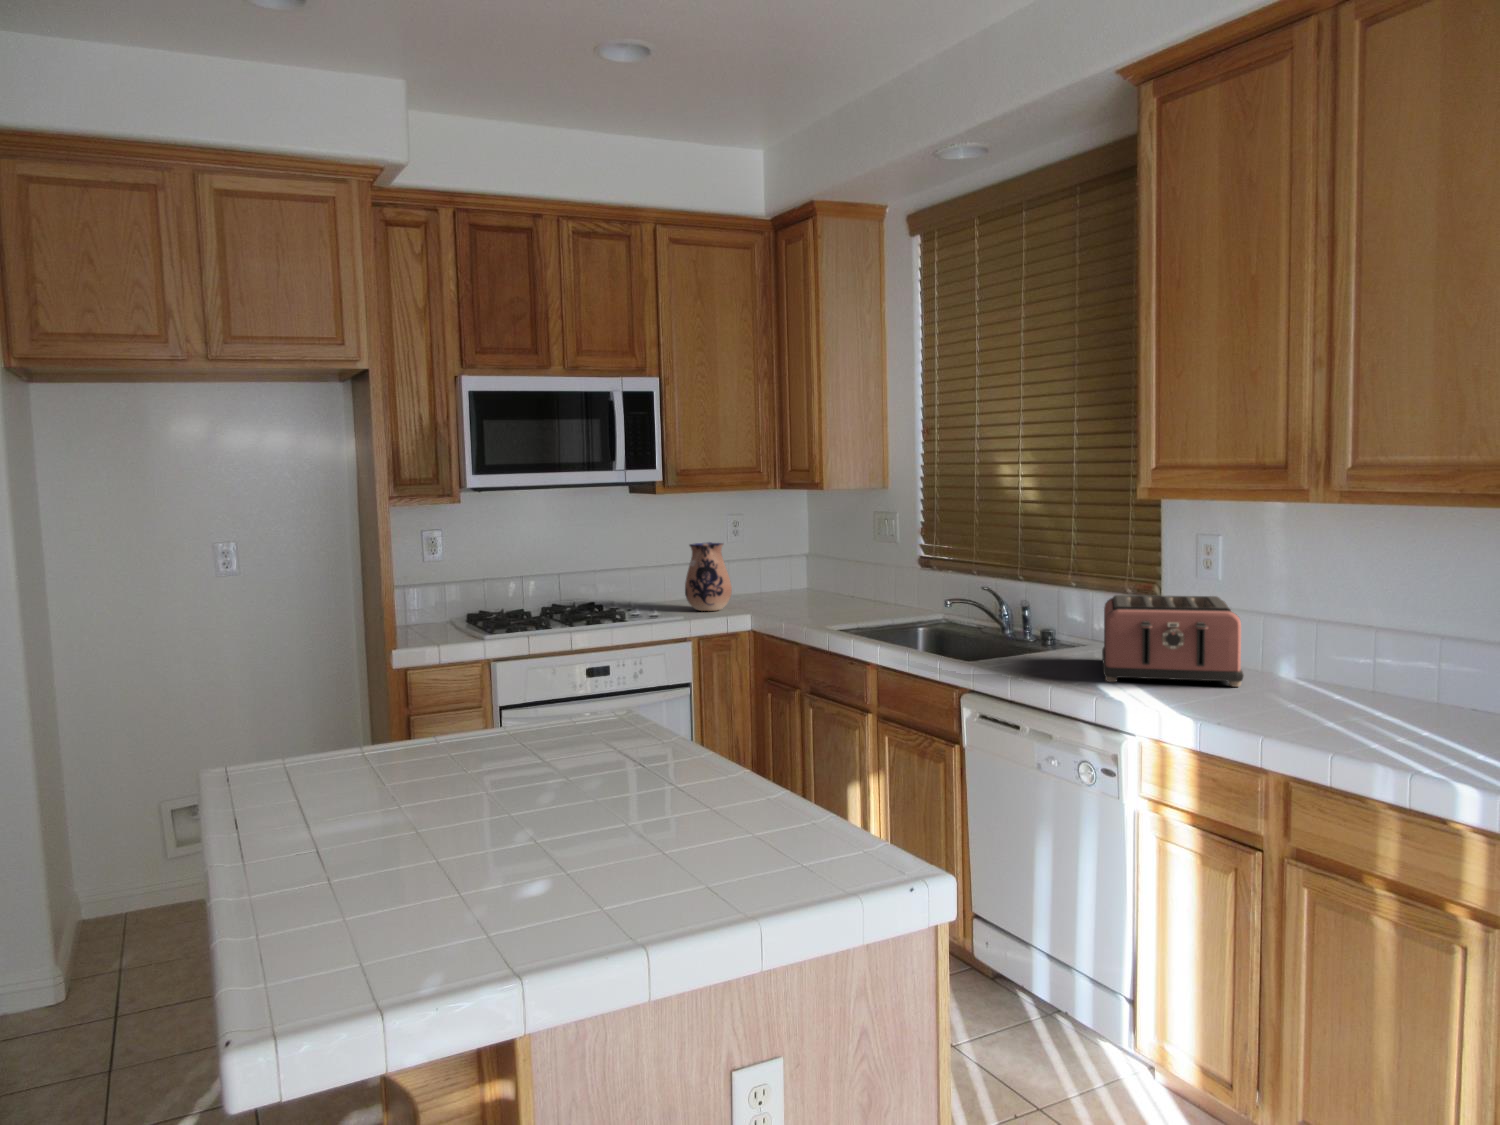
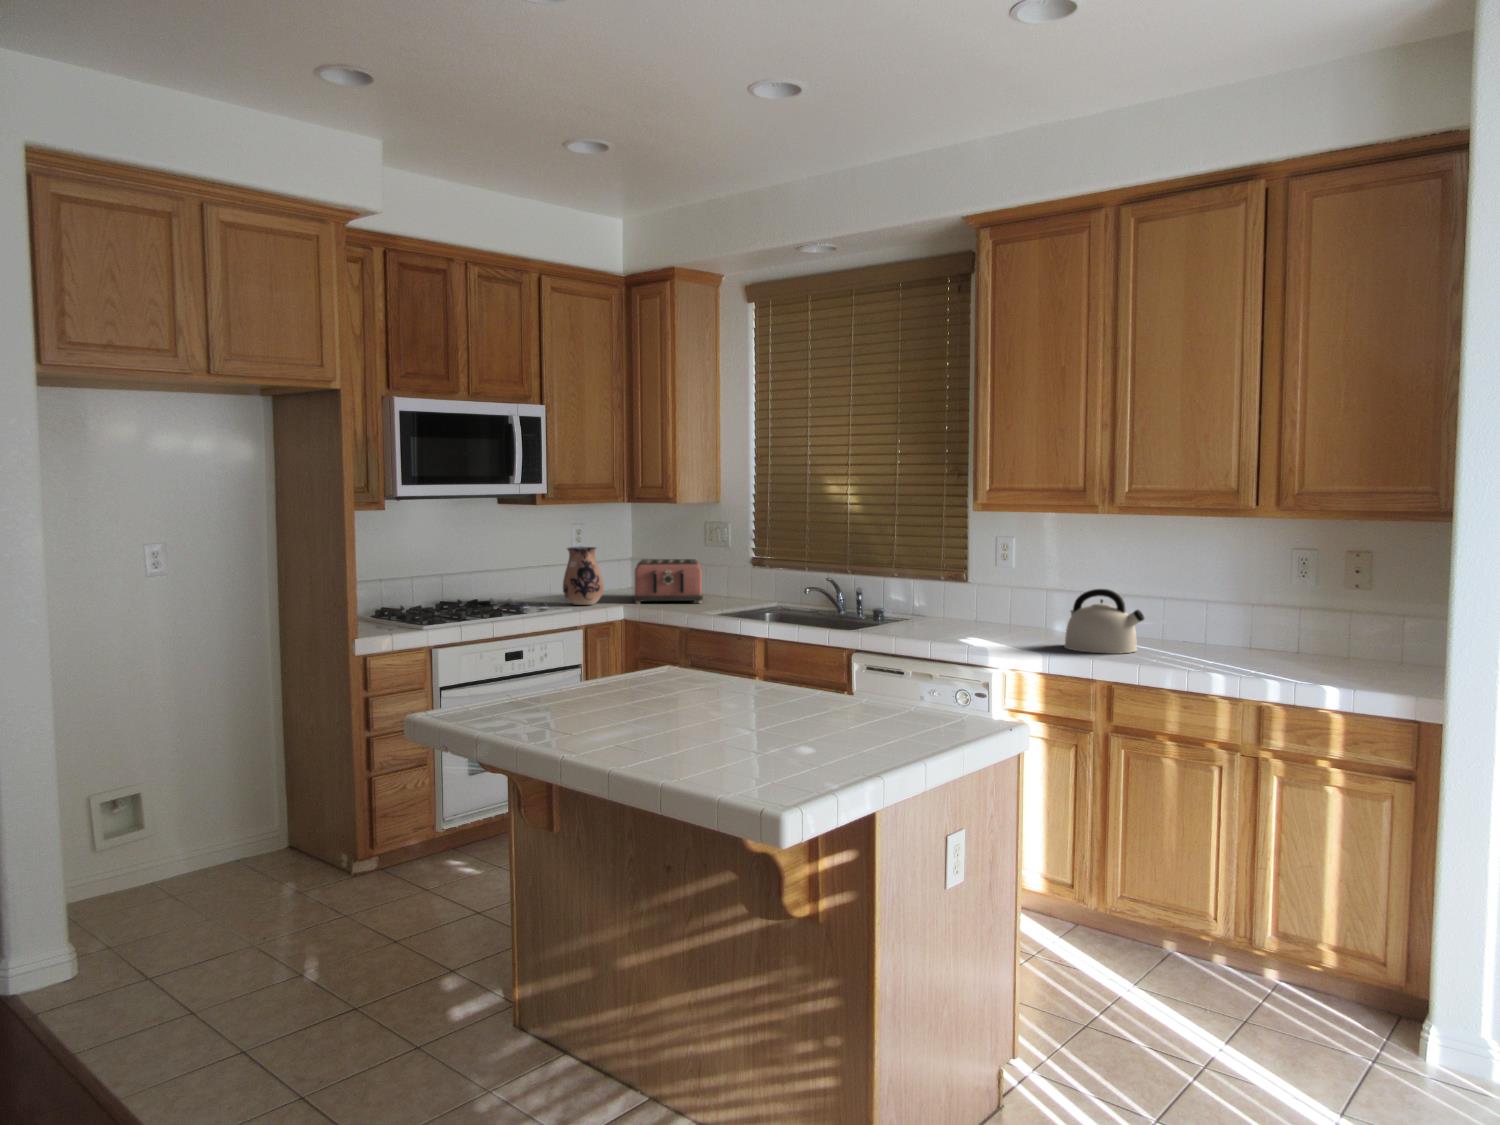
toaster: present [1102,595,1244,687] -> present [634,559,703,604]
kettle: none [1243,619,1378,727] -> present [1064,589,1144,654]

